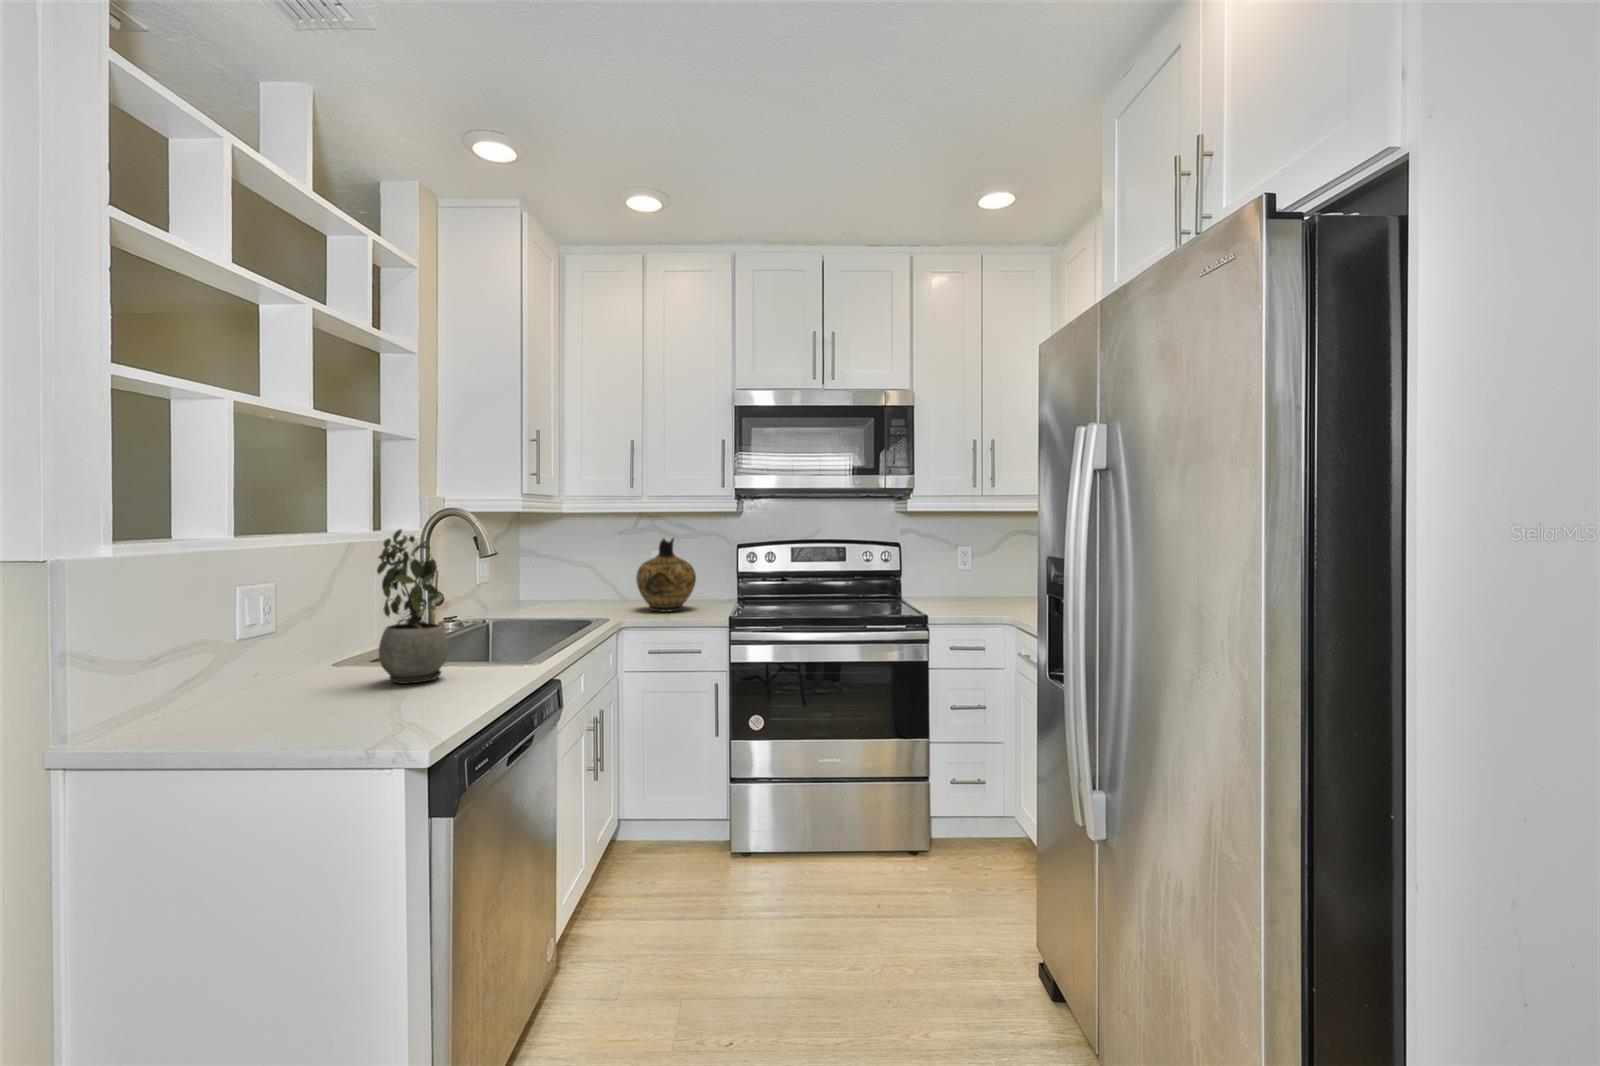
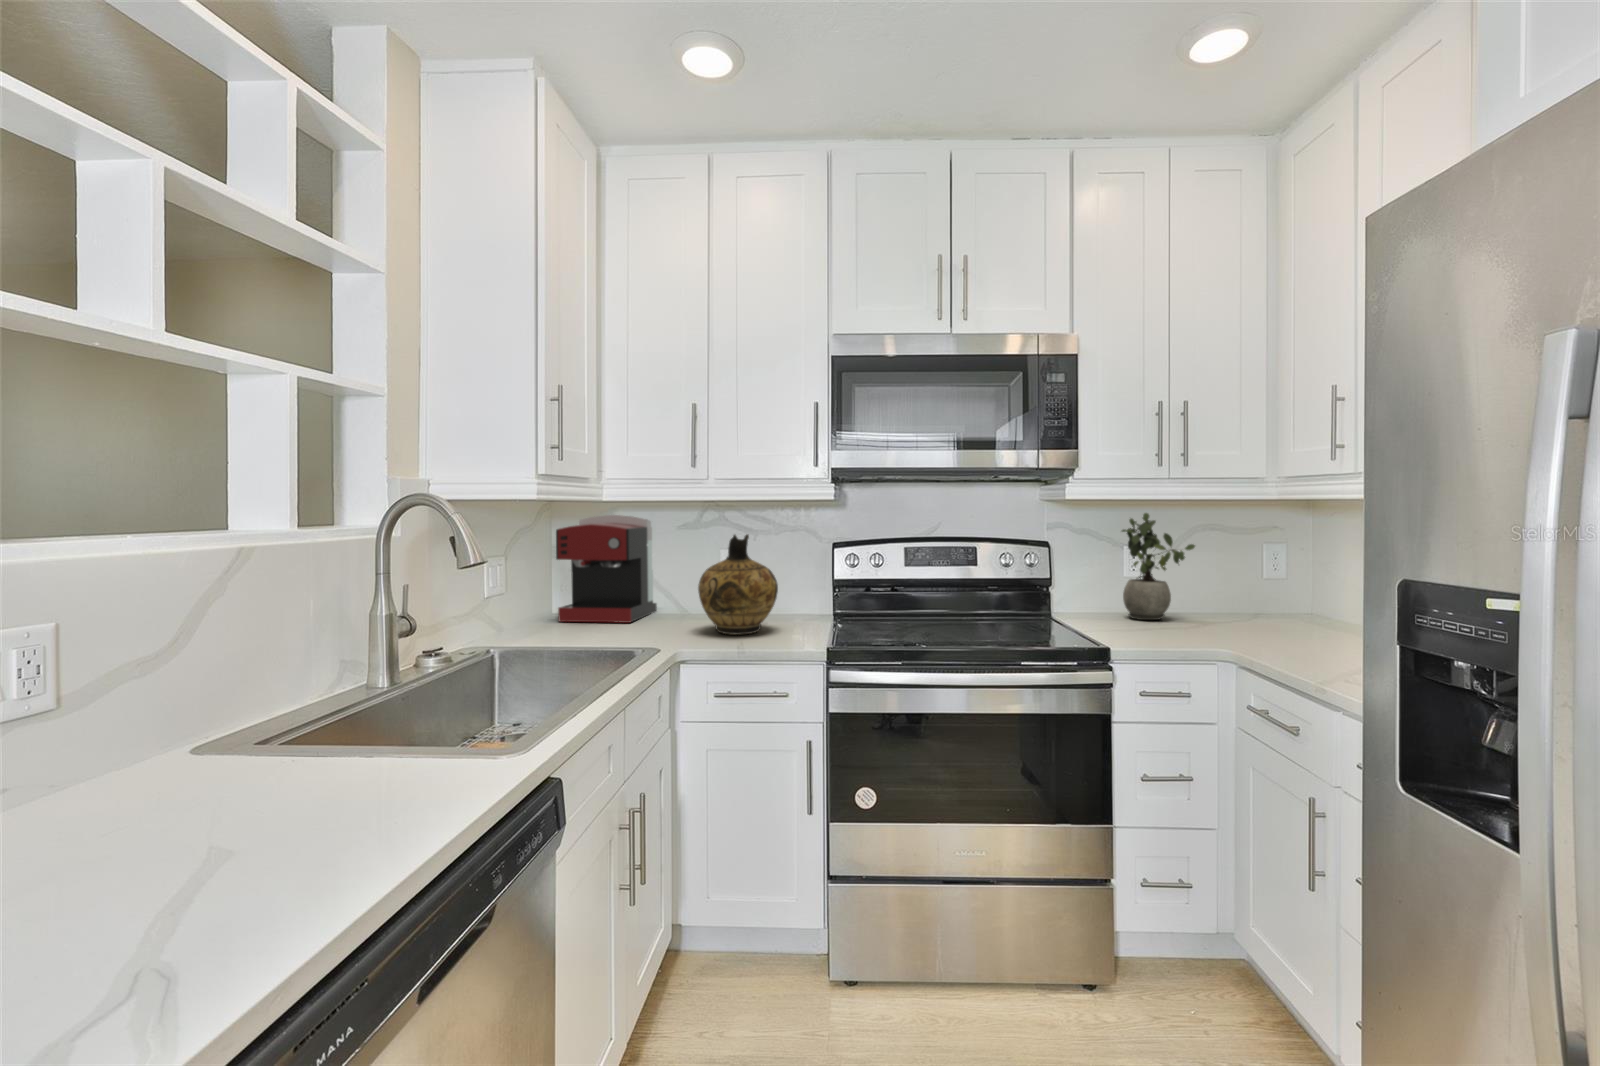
coffee maker: none [525,523,601,605] -> present [556,515,657,623]
potted plant: present [377,529,448,684] -> present [1122,513,1195,620]

